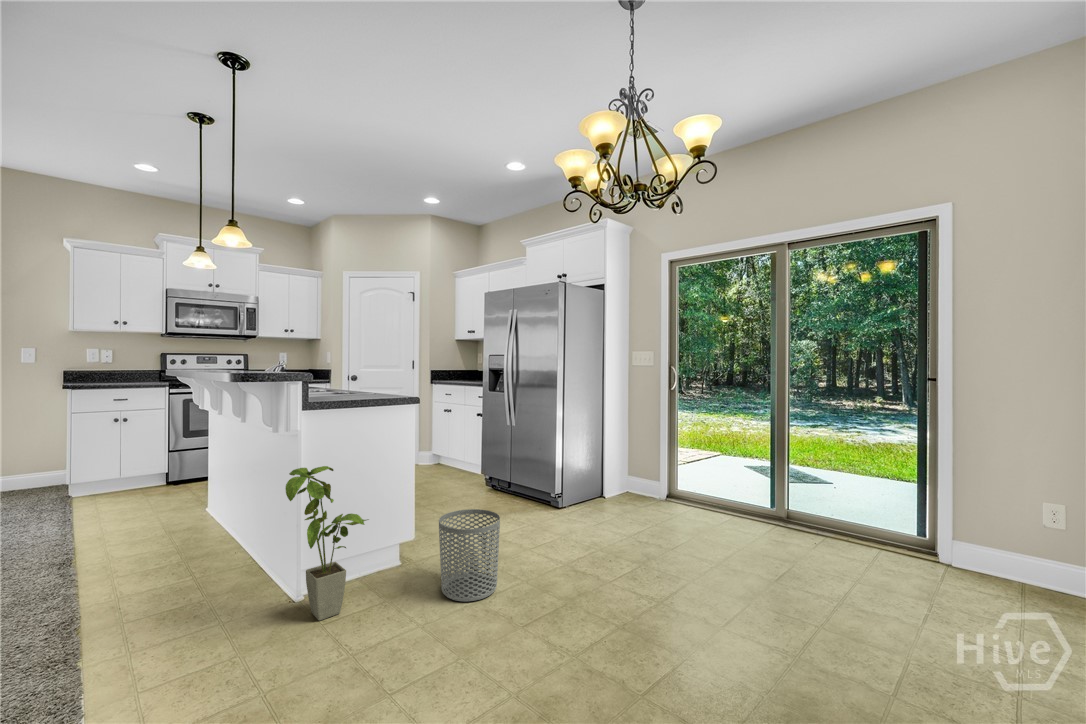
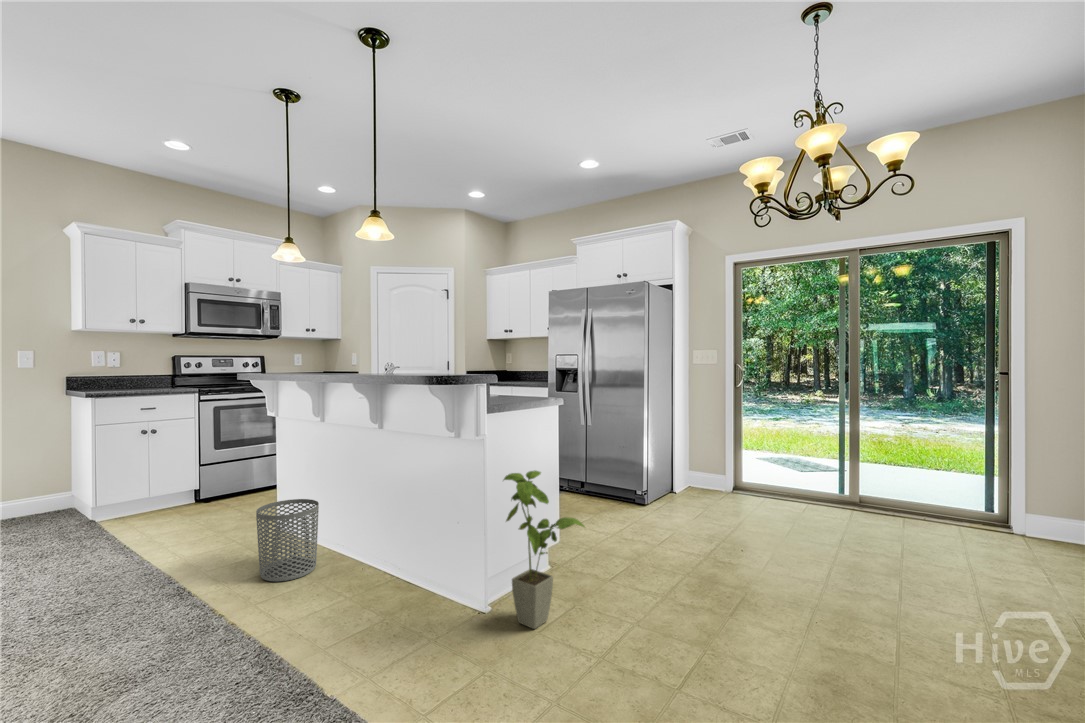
waste bin: present [439,509,500,602] -> present [256,499,319,582]

